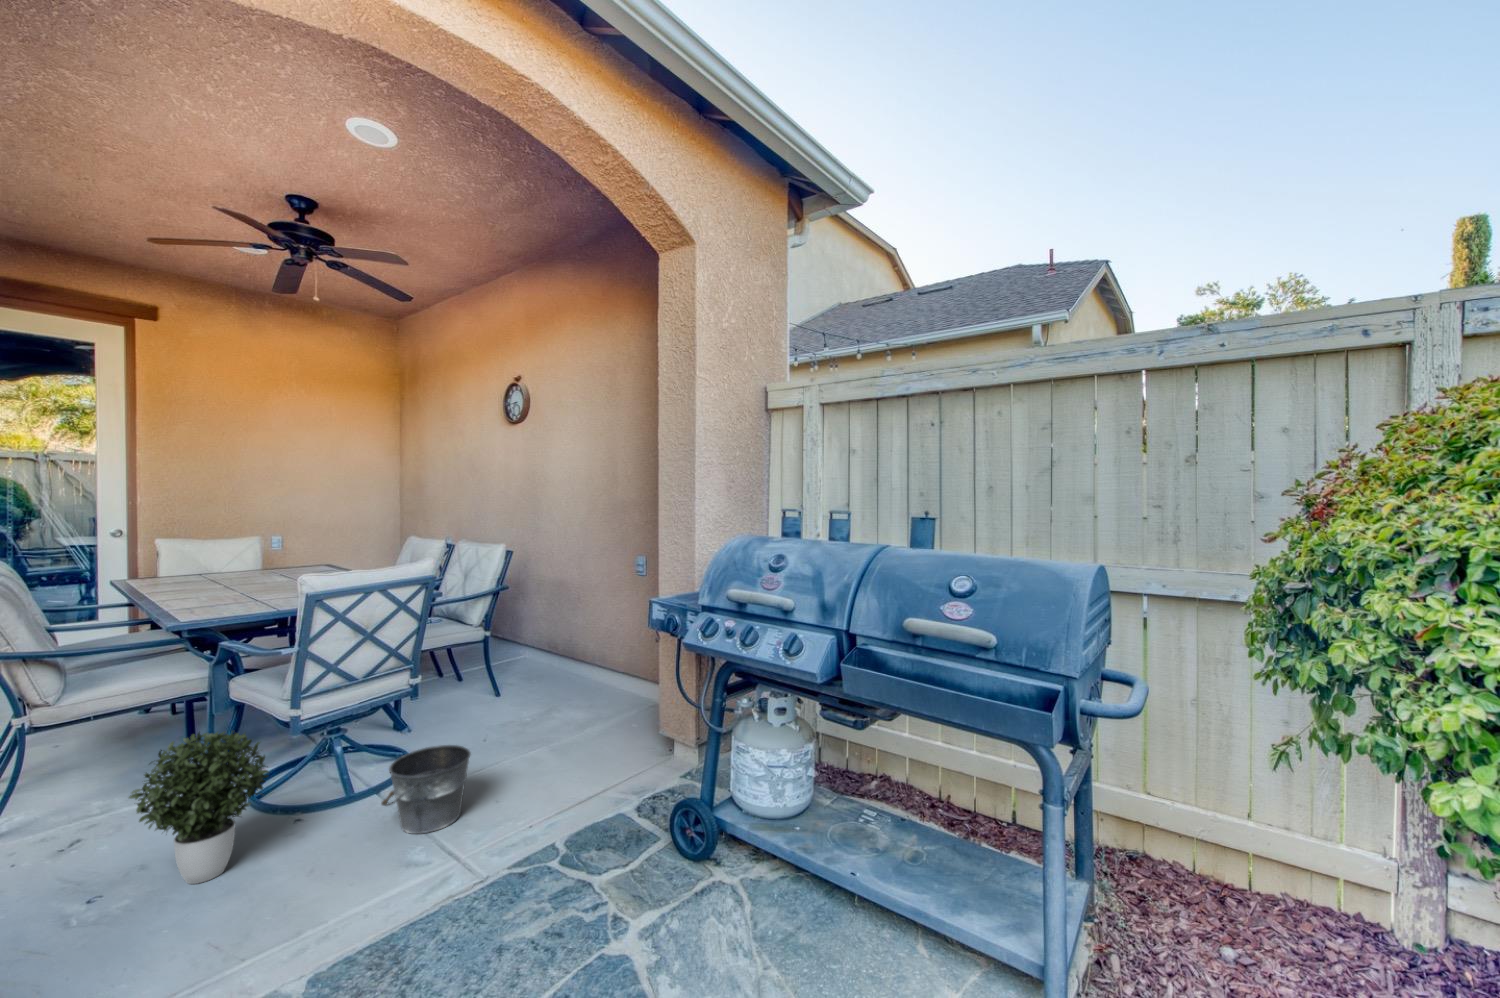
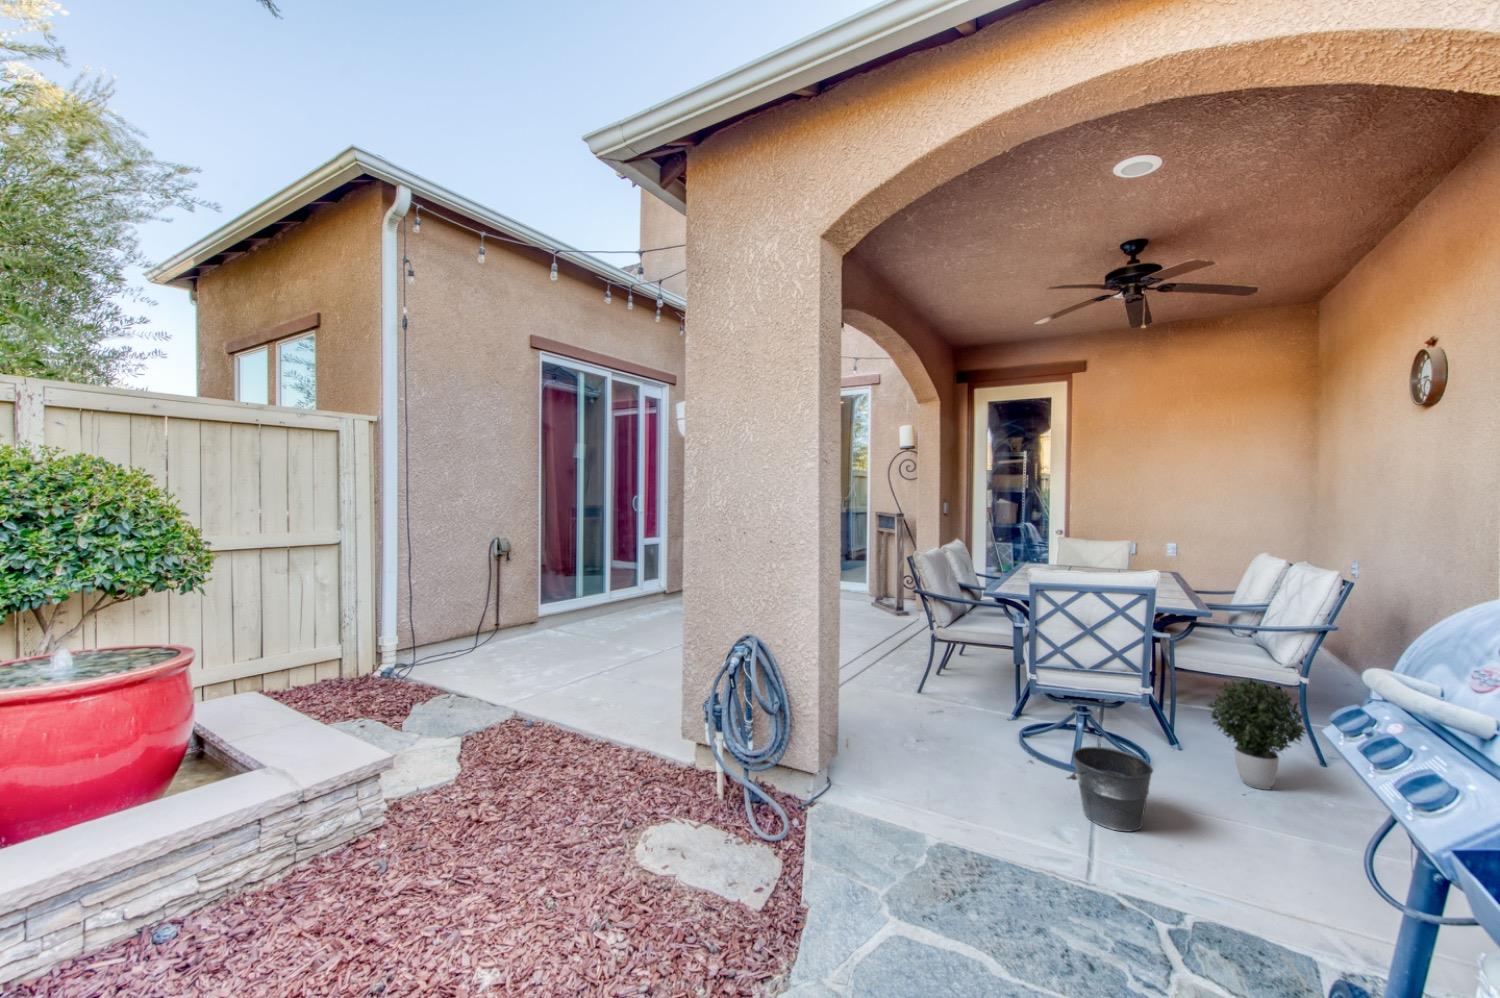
potted plant: present [129,731,268,884] -> present [1207,679,1305,790]

